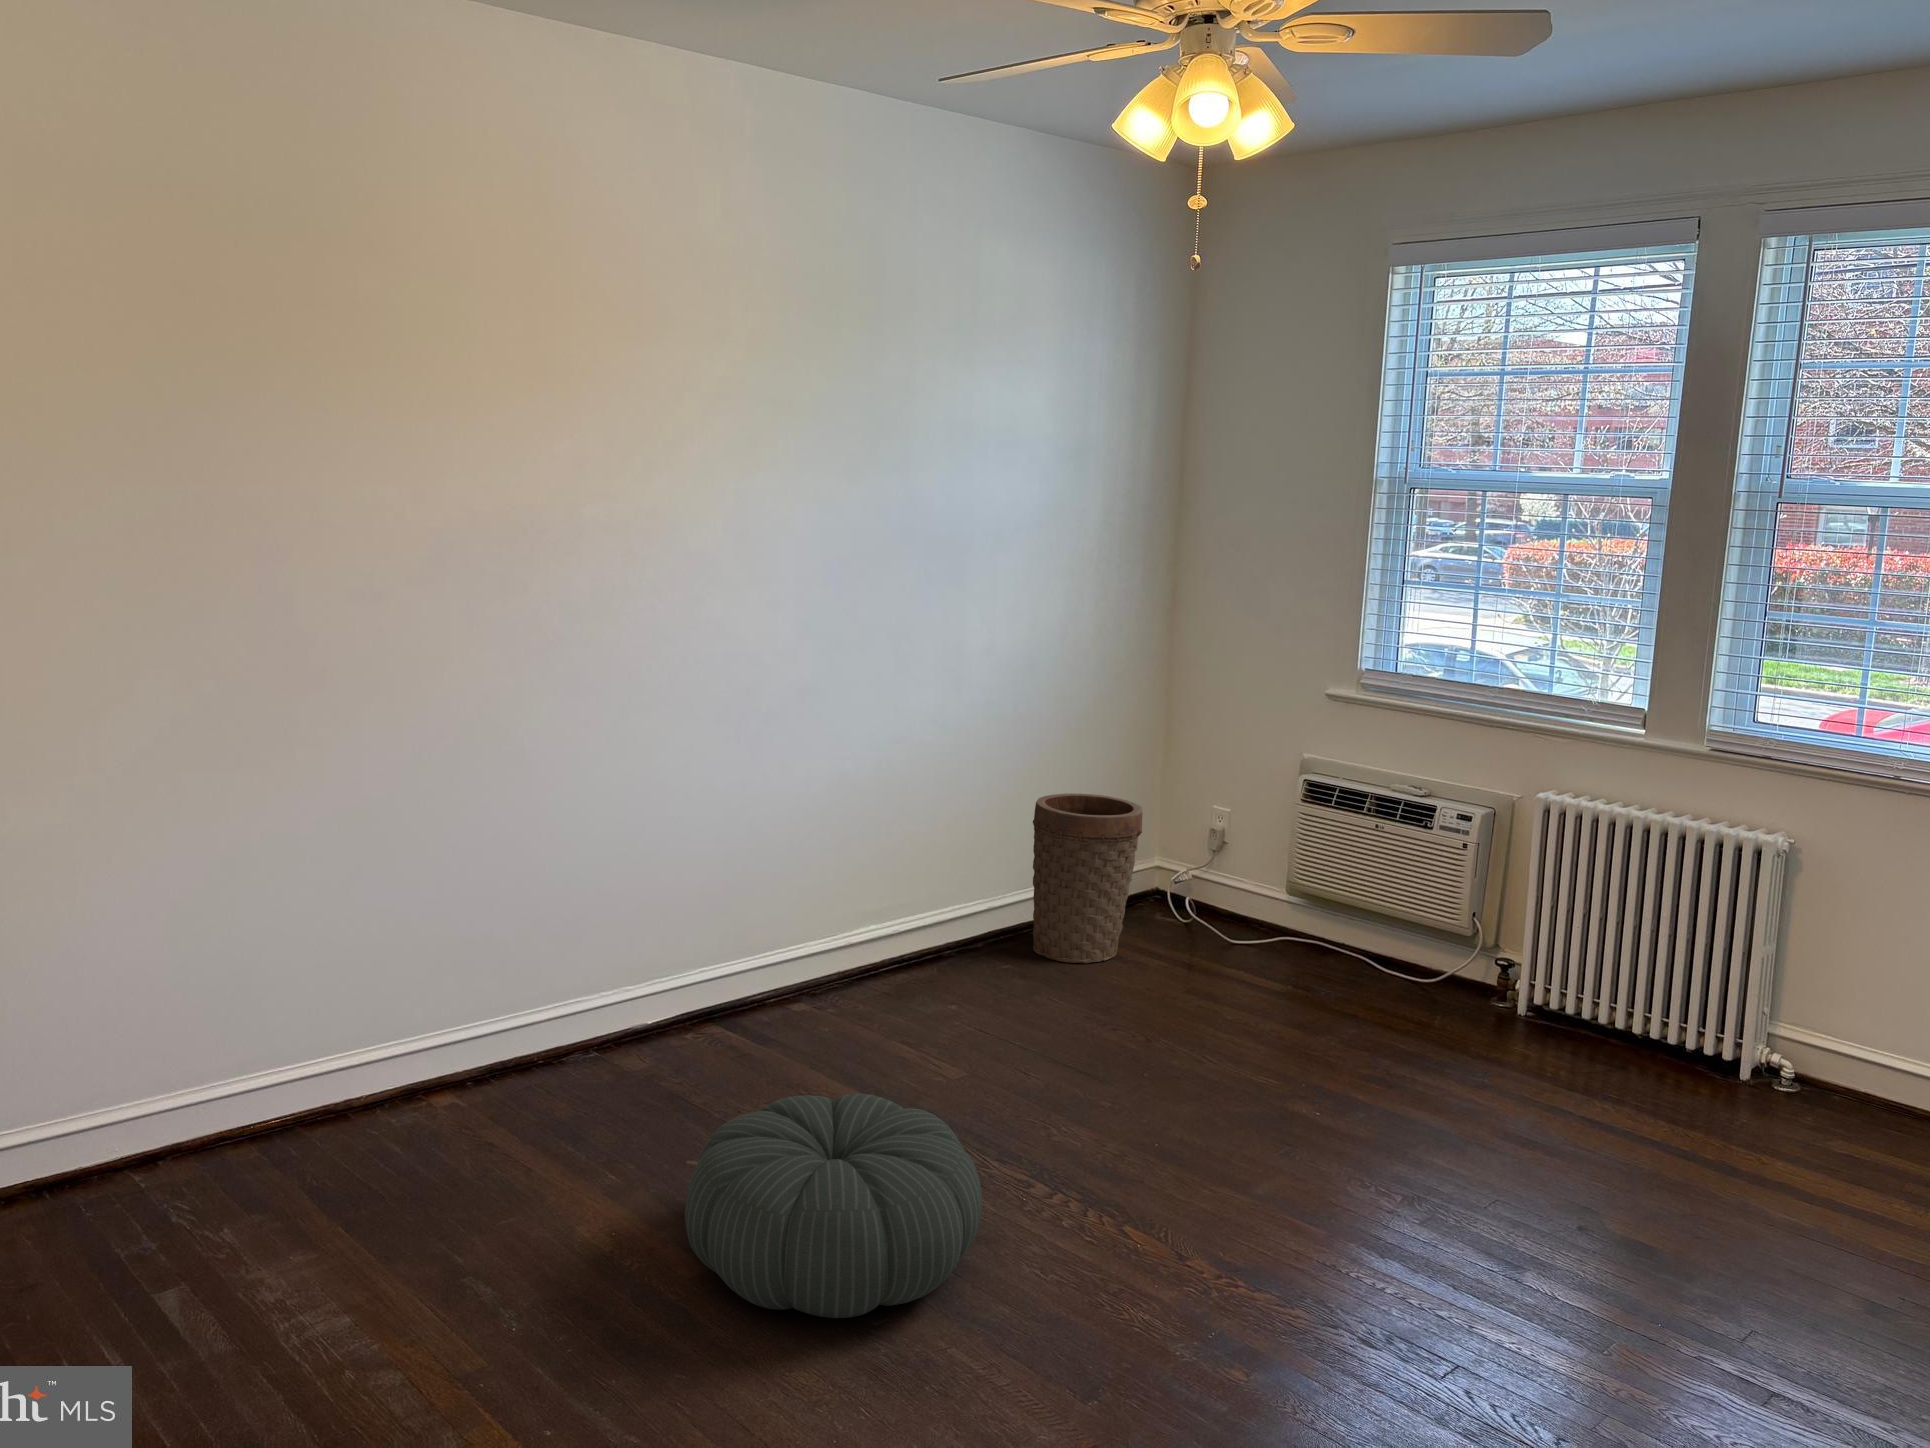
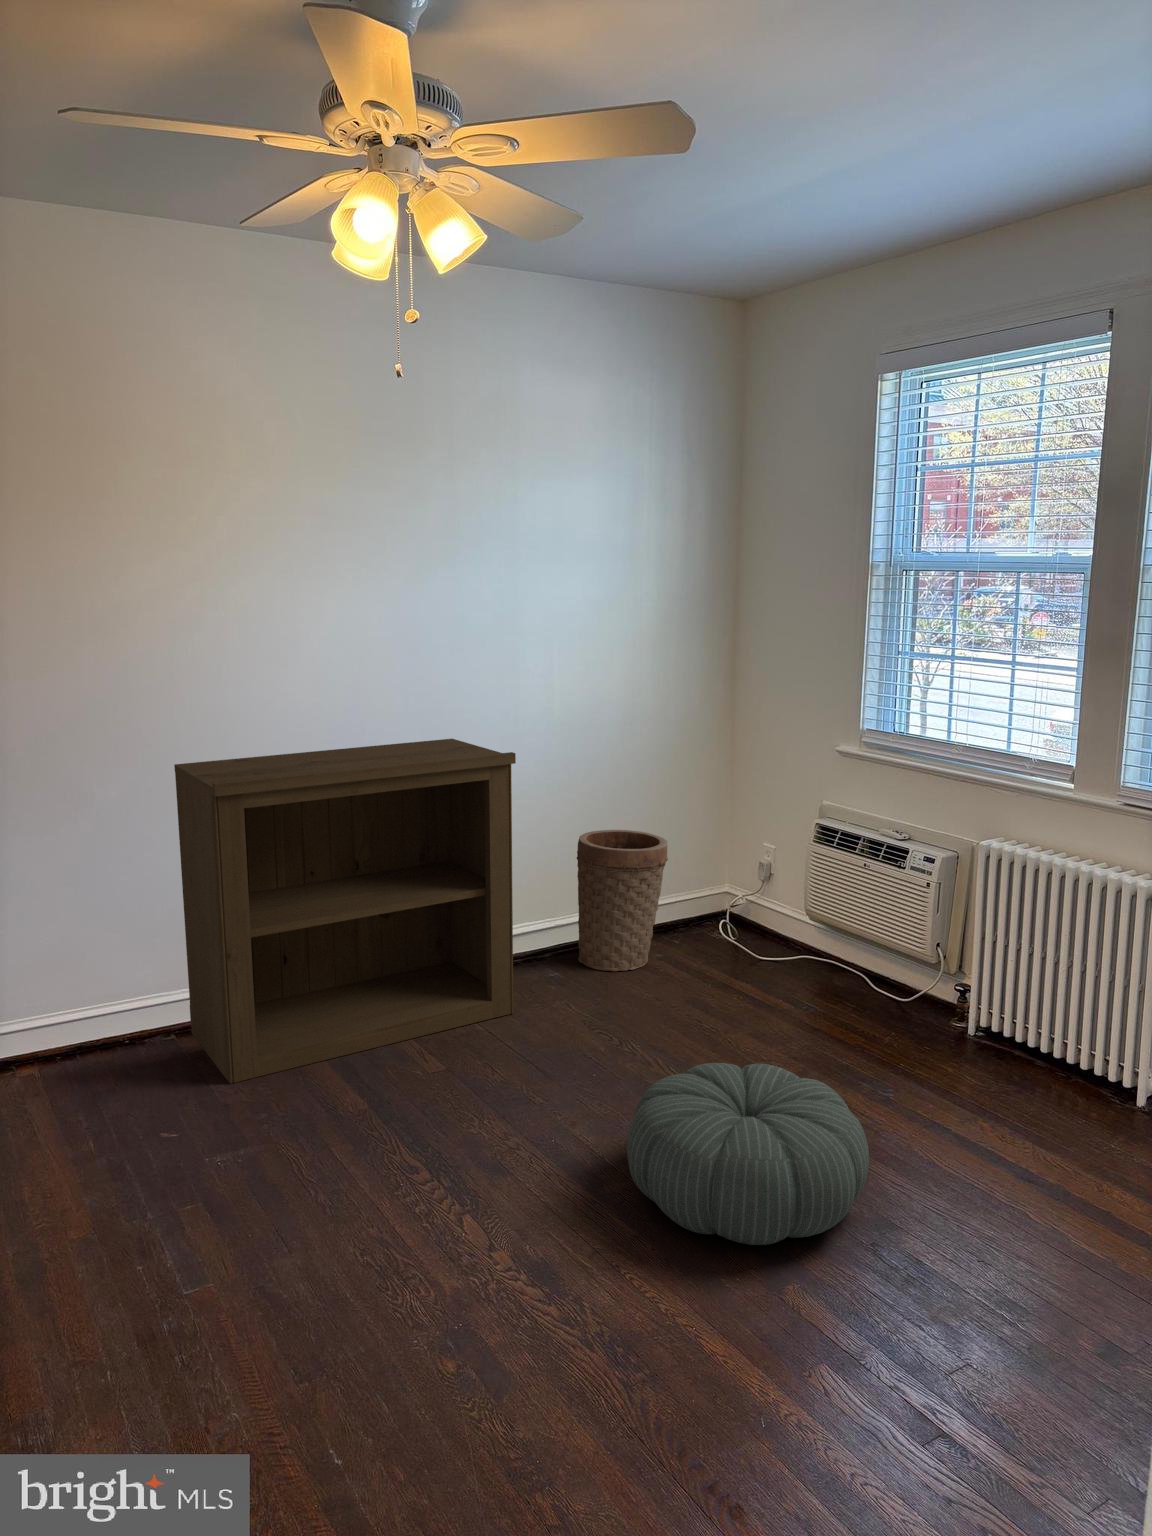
bookshelf: none [619,686,1015,1114] -> present [174,739,516,1084]
pouf: present [685,1093,982,1318] -> present [627,1063,869,1245]

